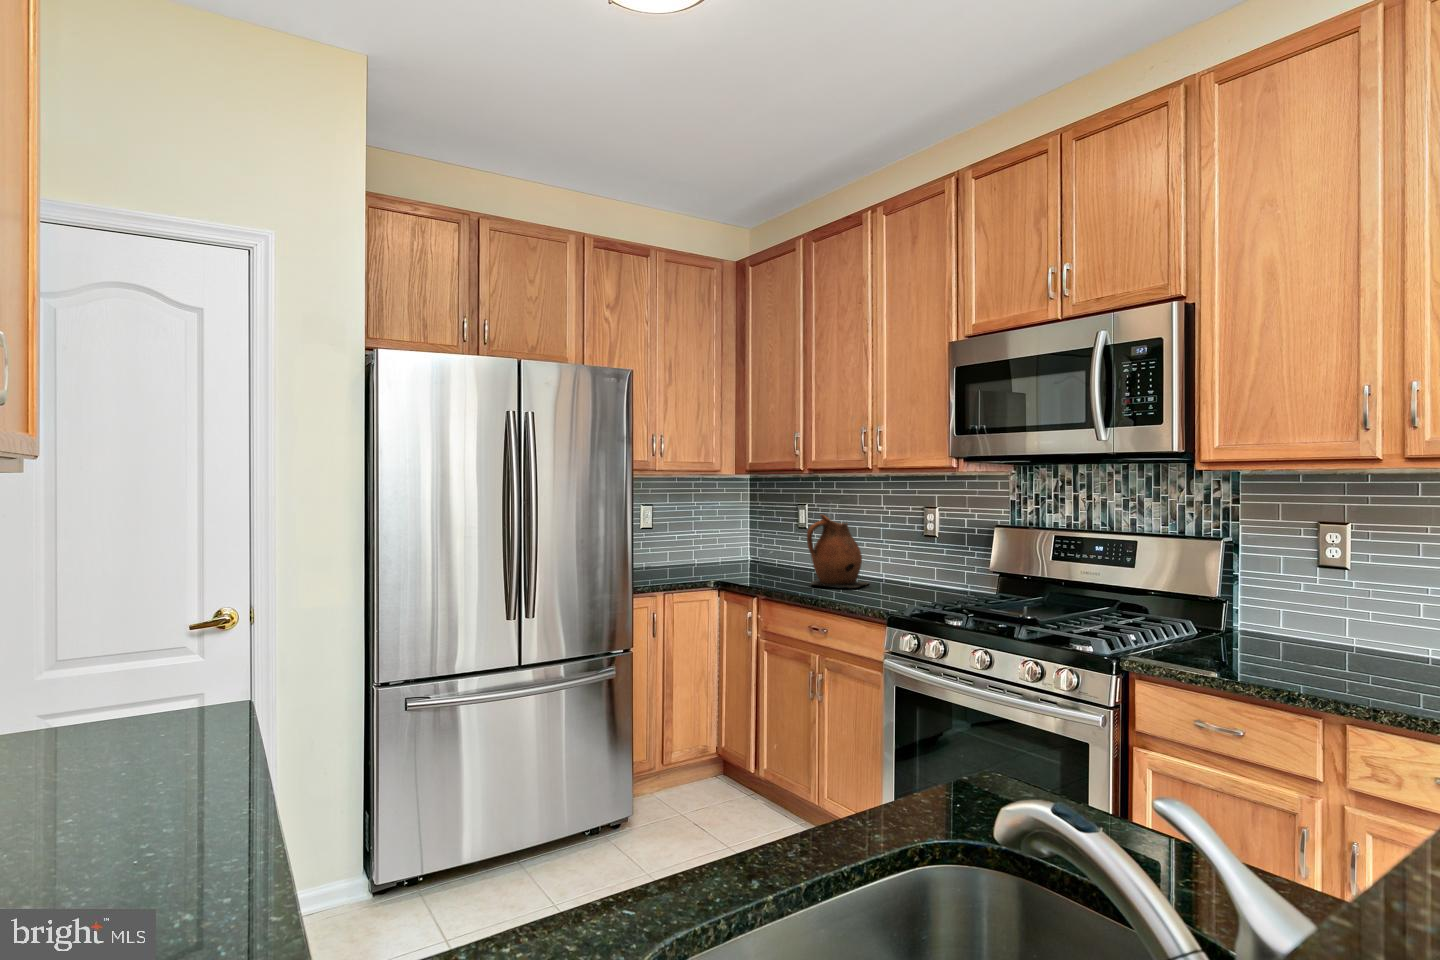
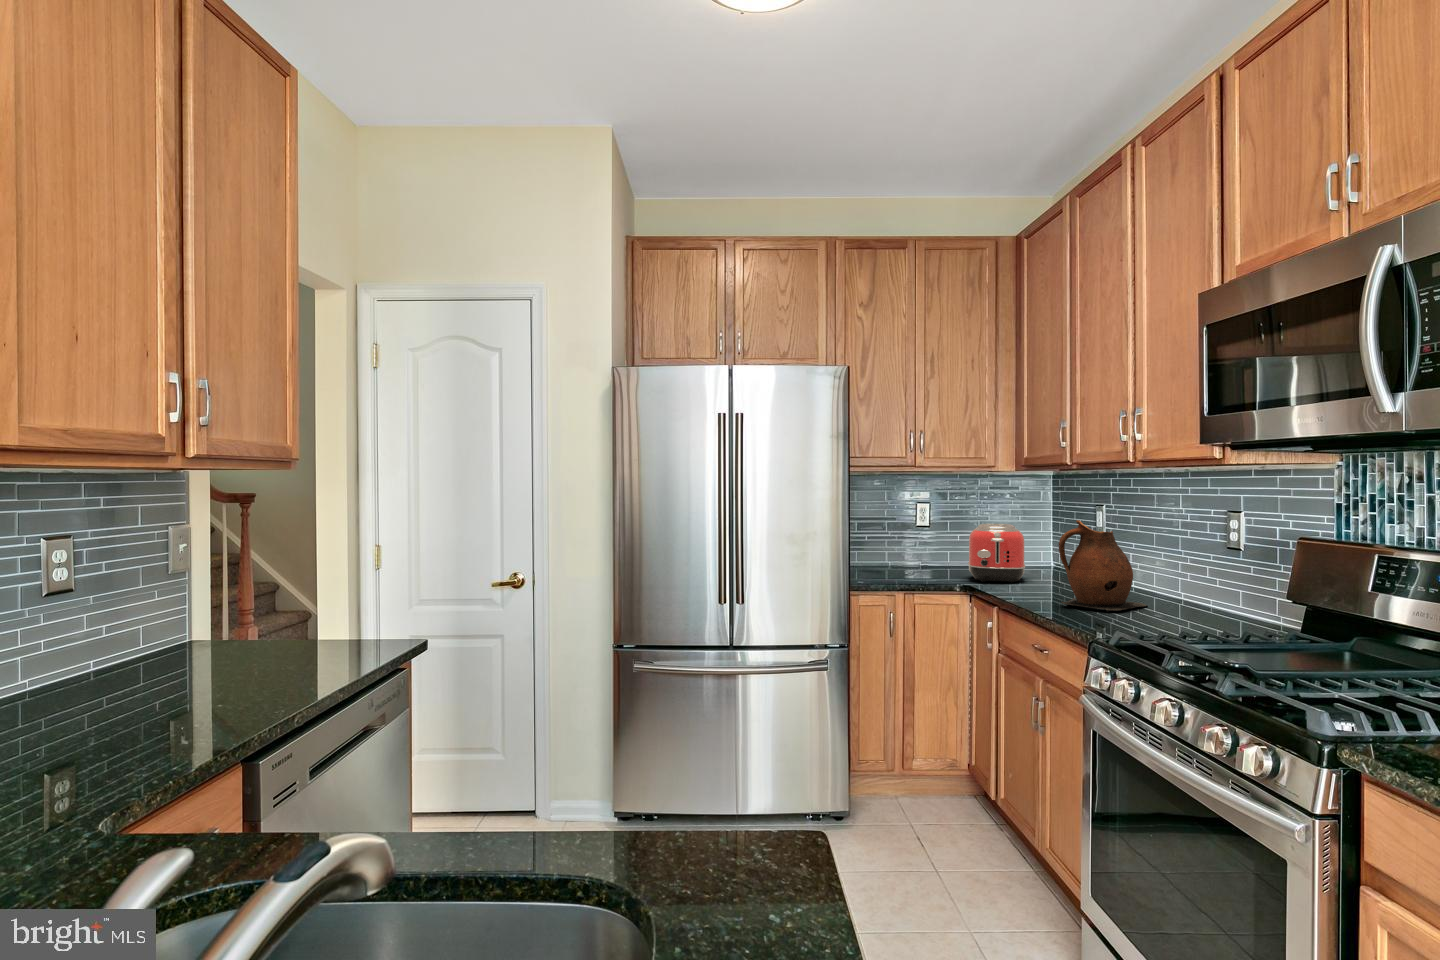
toaster: none [697,520,749,572] -> present [968,524,1025,583]

